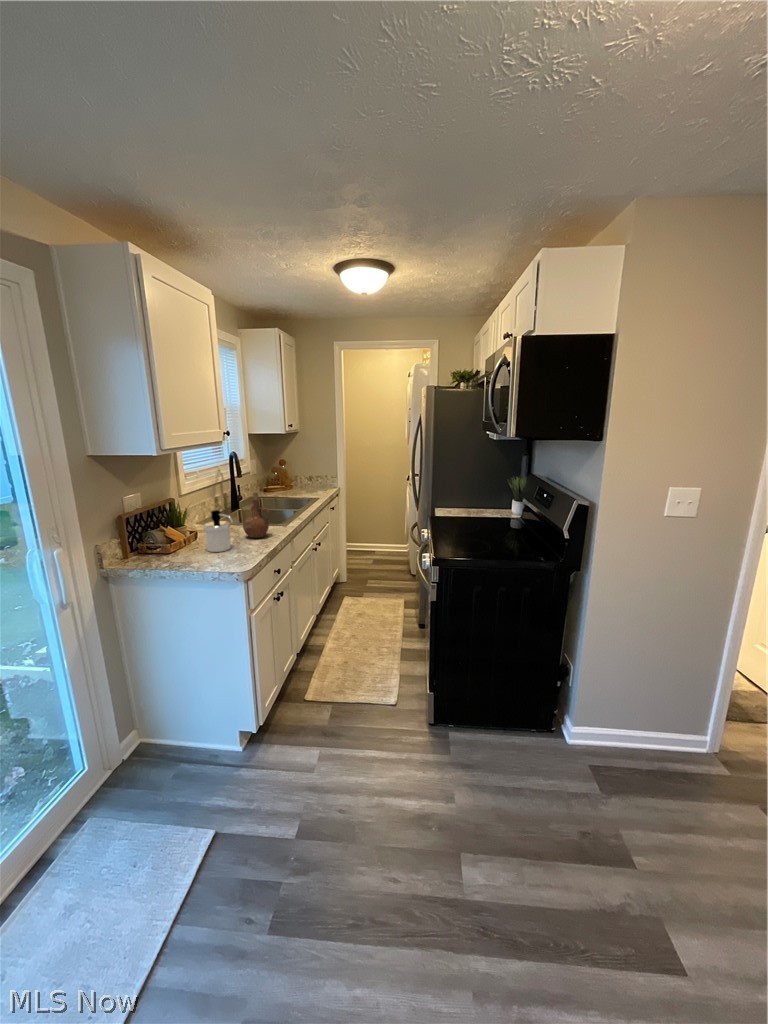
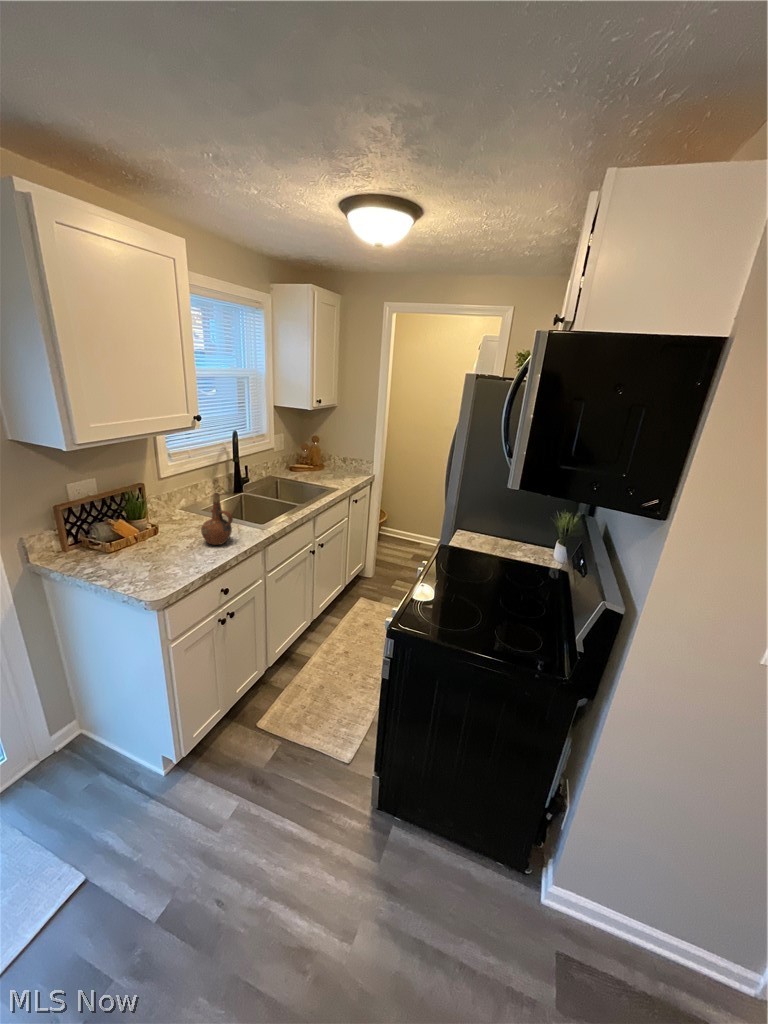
soap dispenser: present [204,510,233,552] -> none [143,513,176,561]

